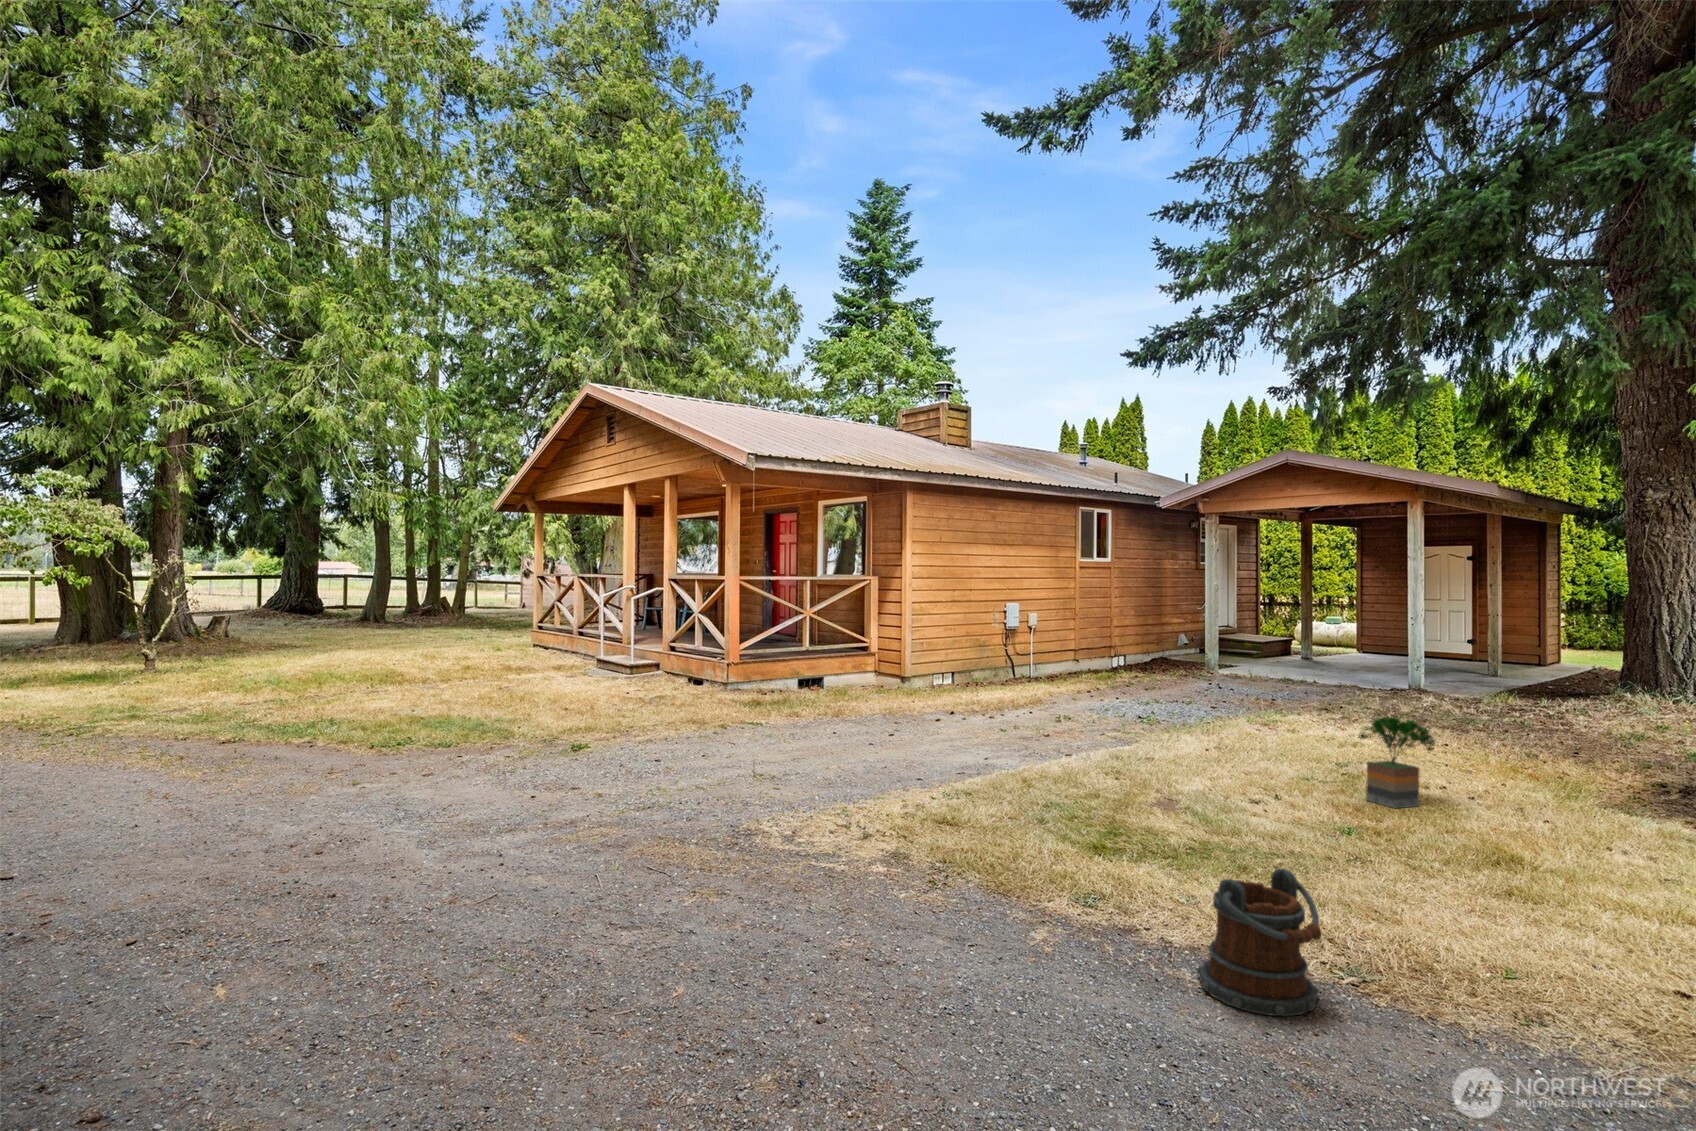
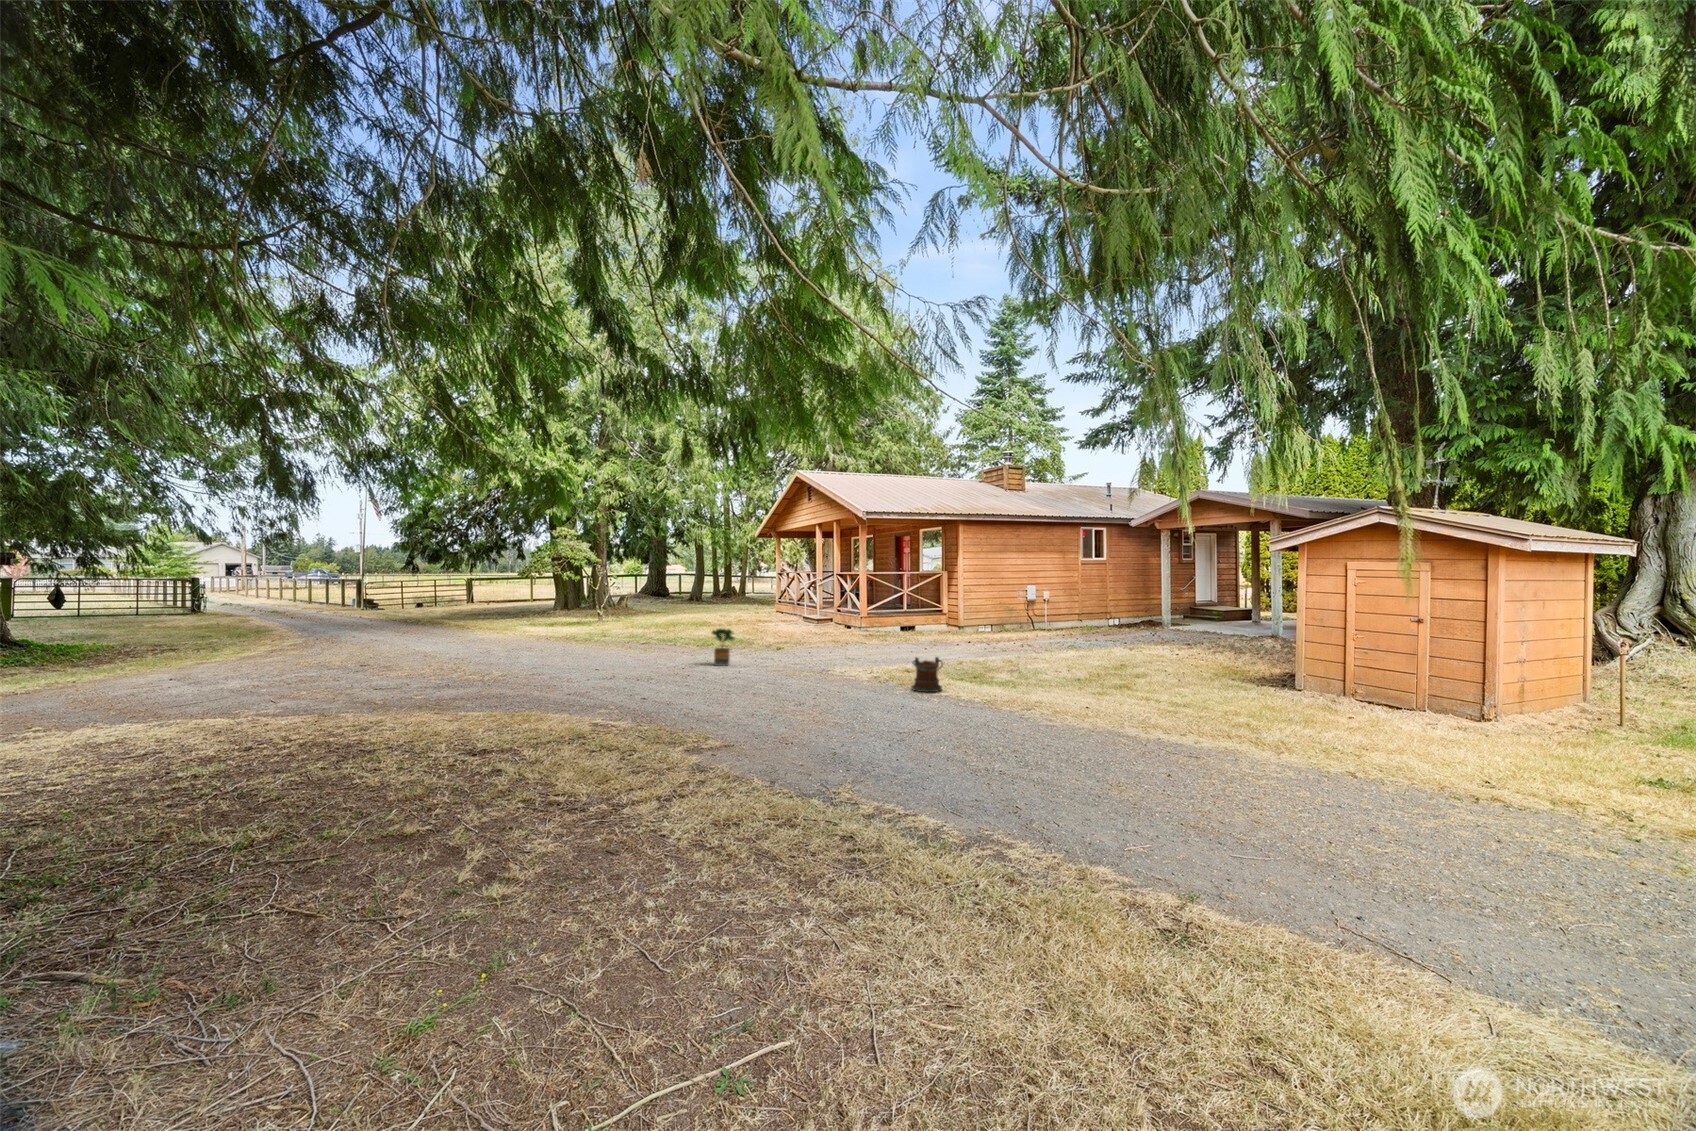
potted tree: present [1359,716,1435,808] -> present [712,629,734,666]

